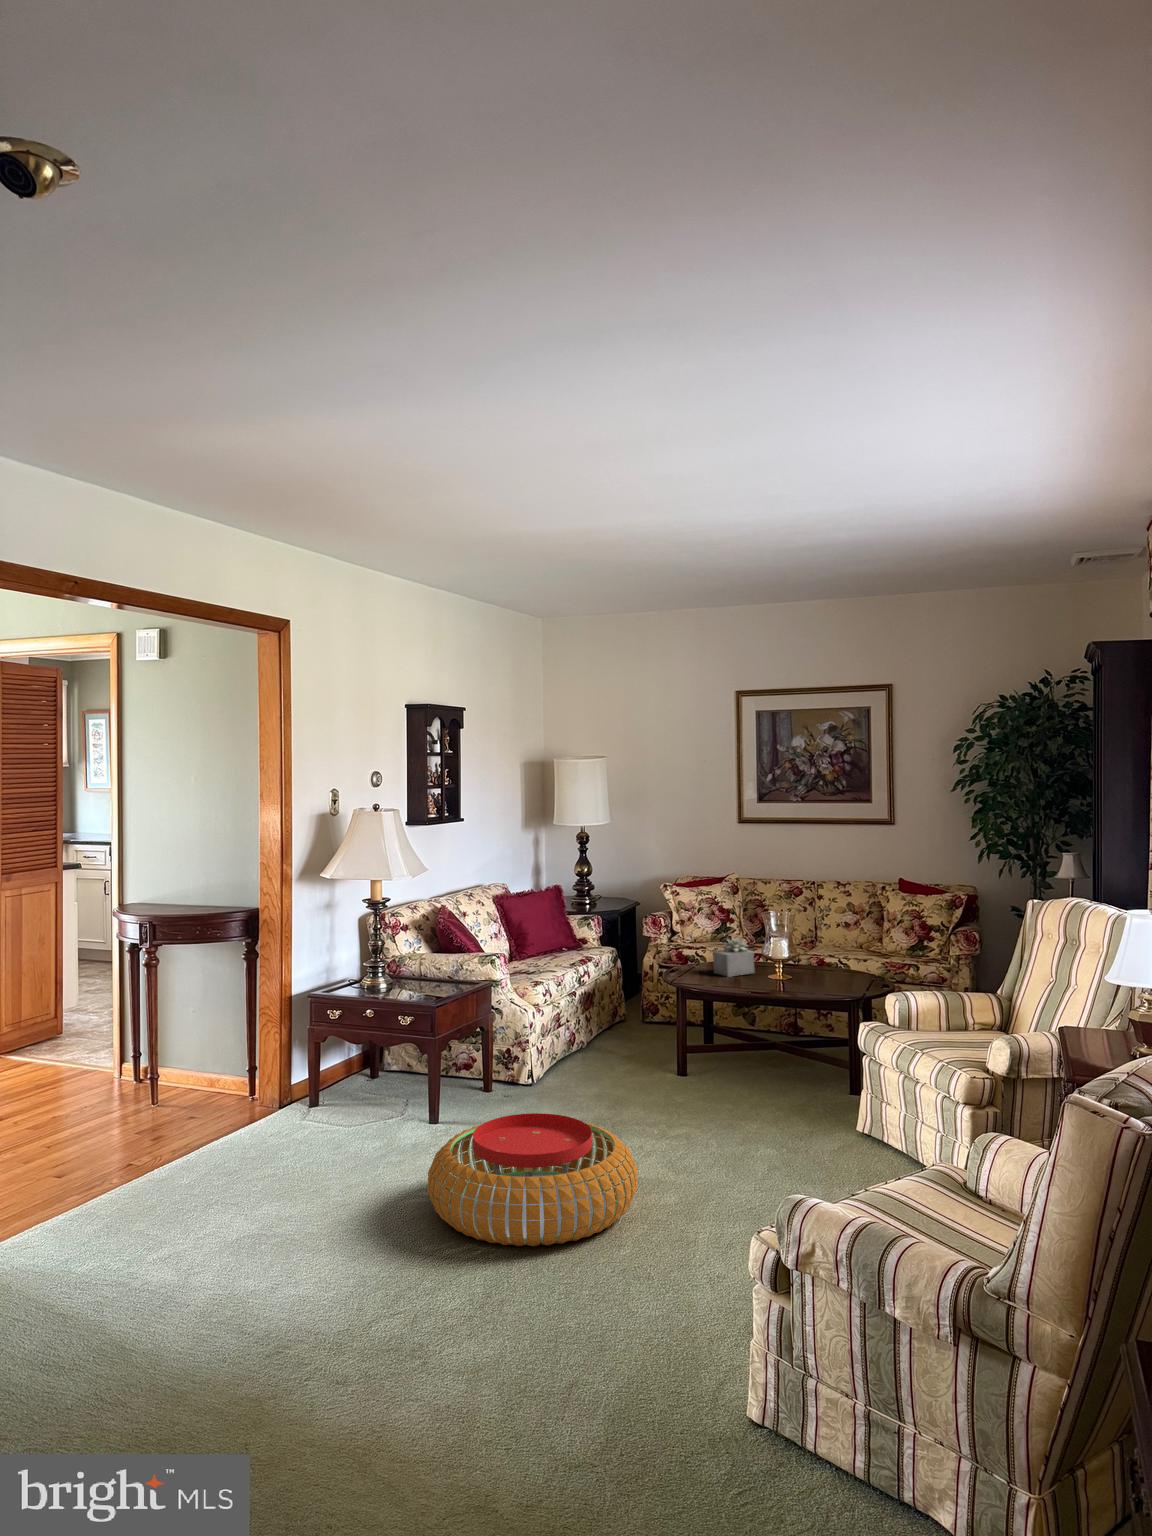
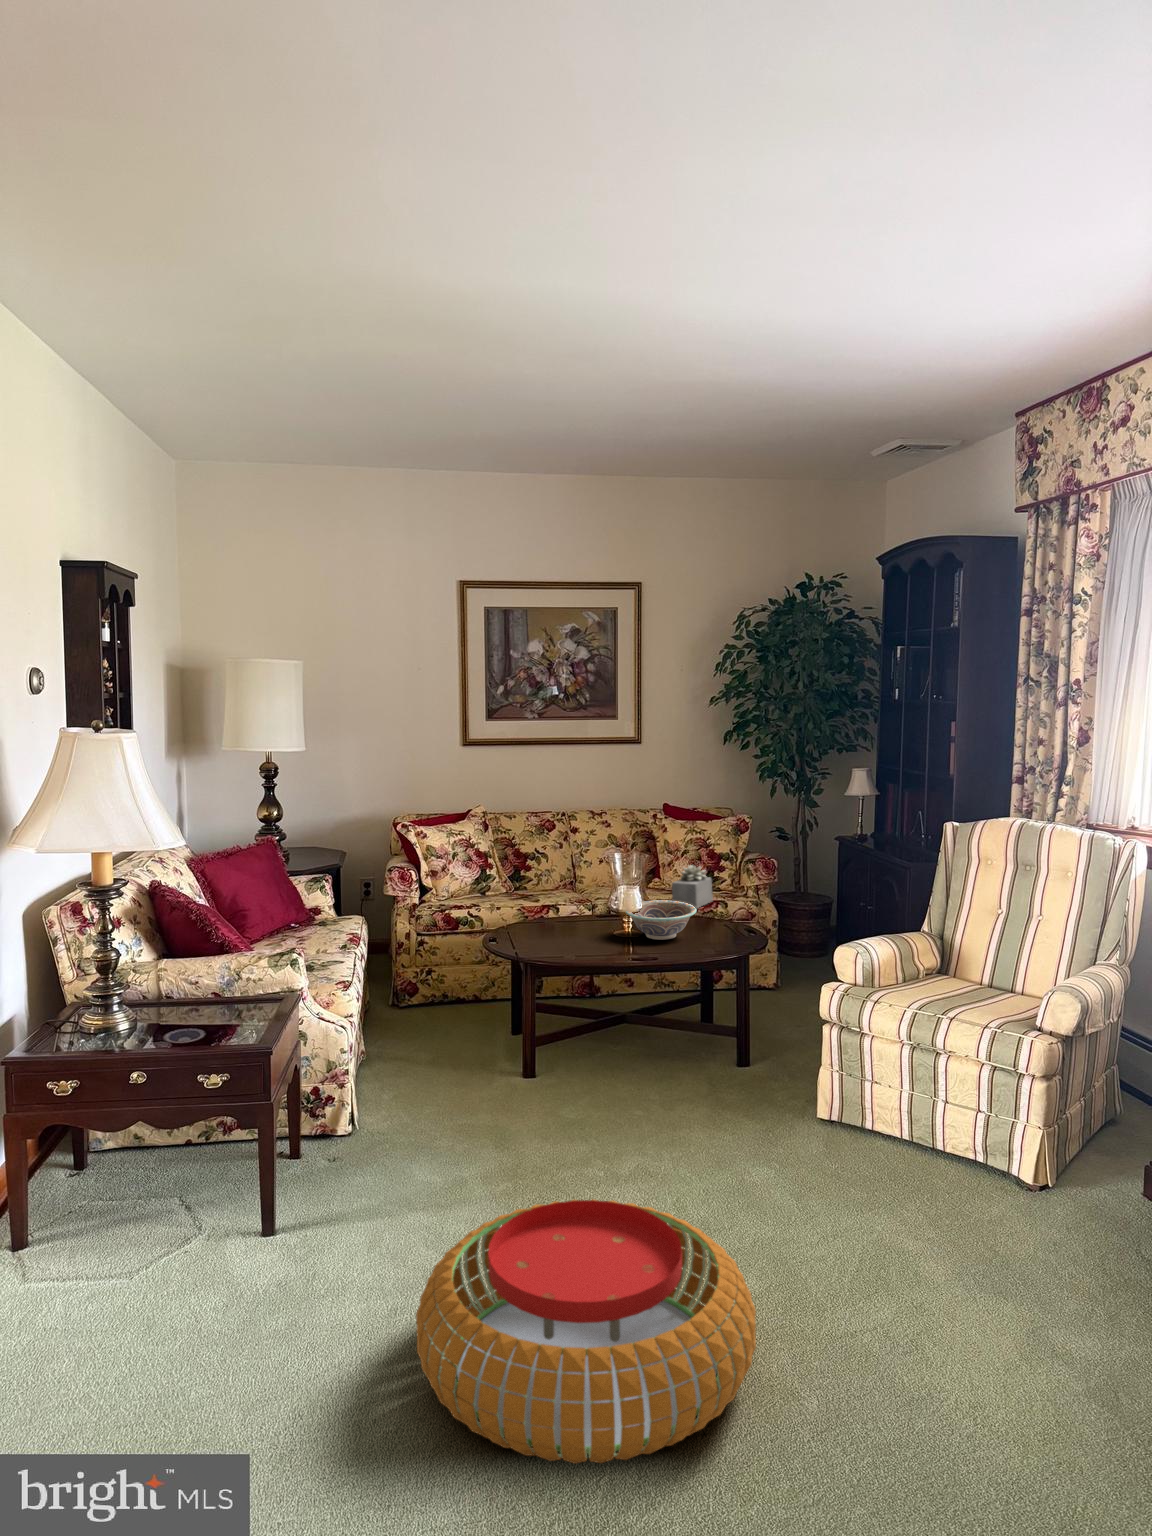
succulent plant: present [713,938,754,976] -> present [672,865,713,908]
decorative bowl: none [777,953,836,984] -> present [626,900,697,940]

